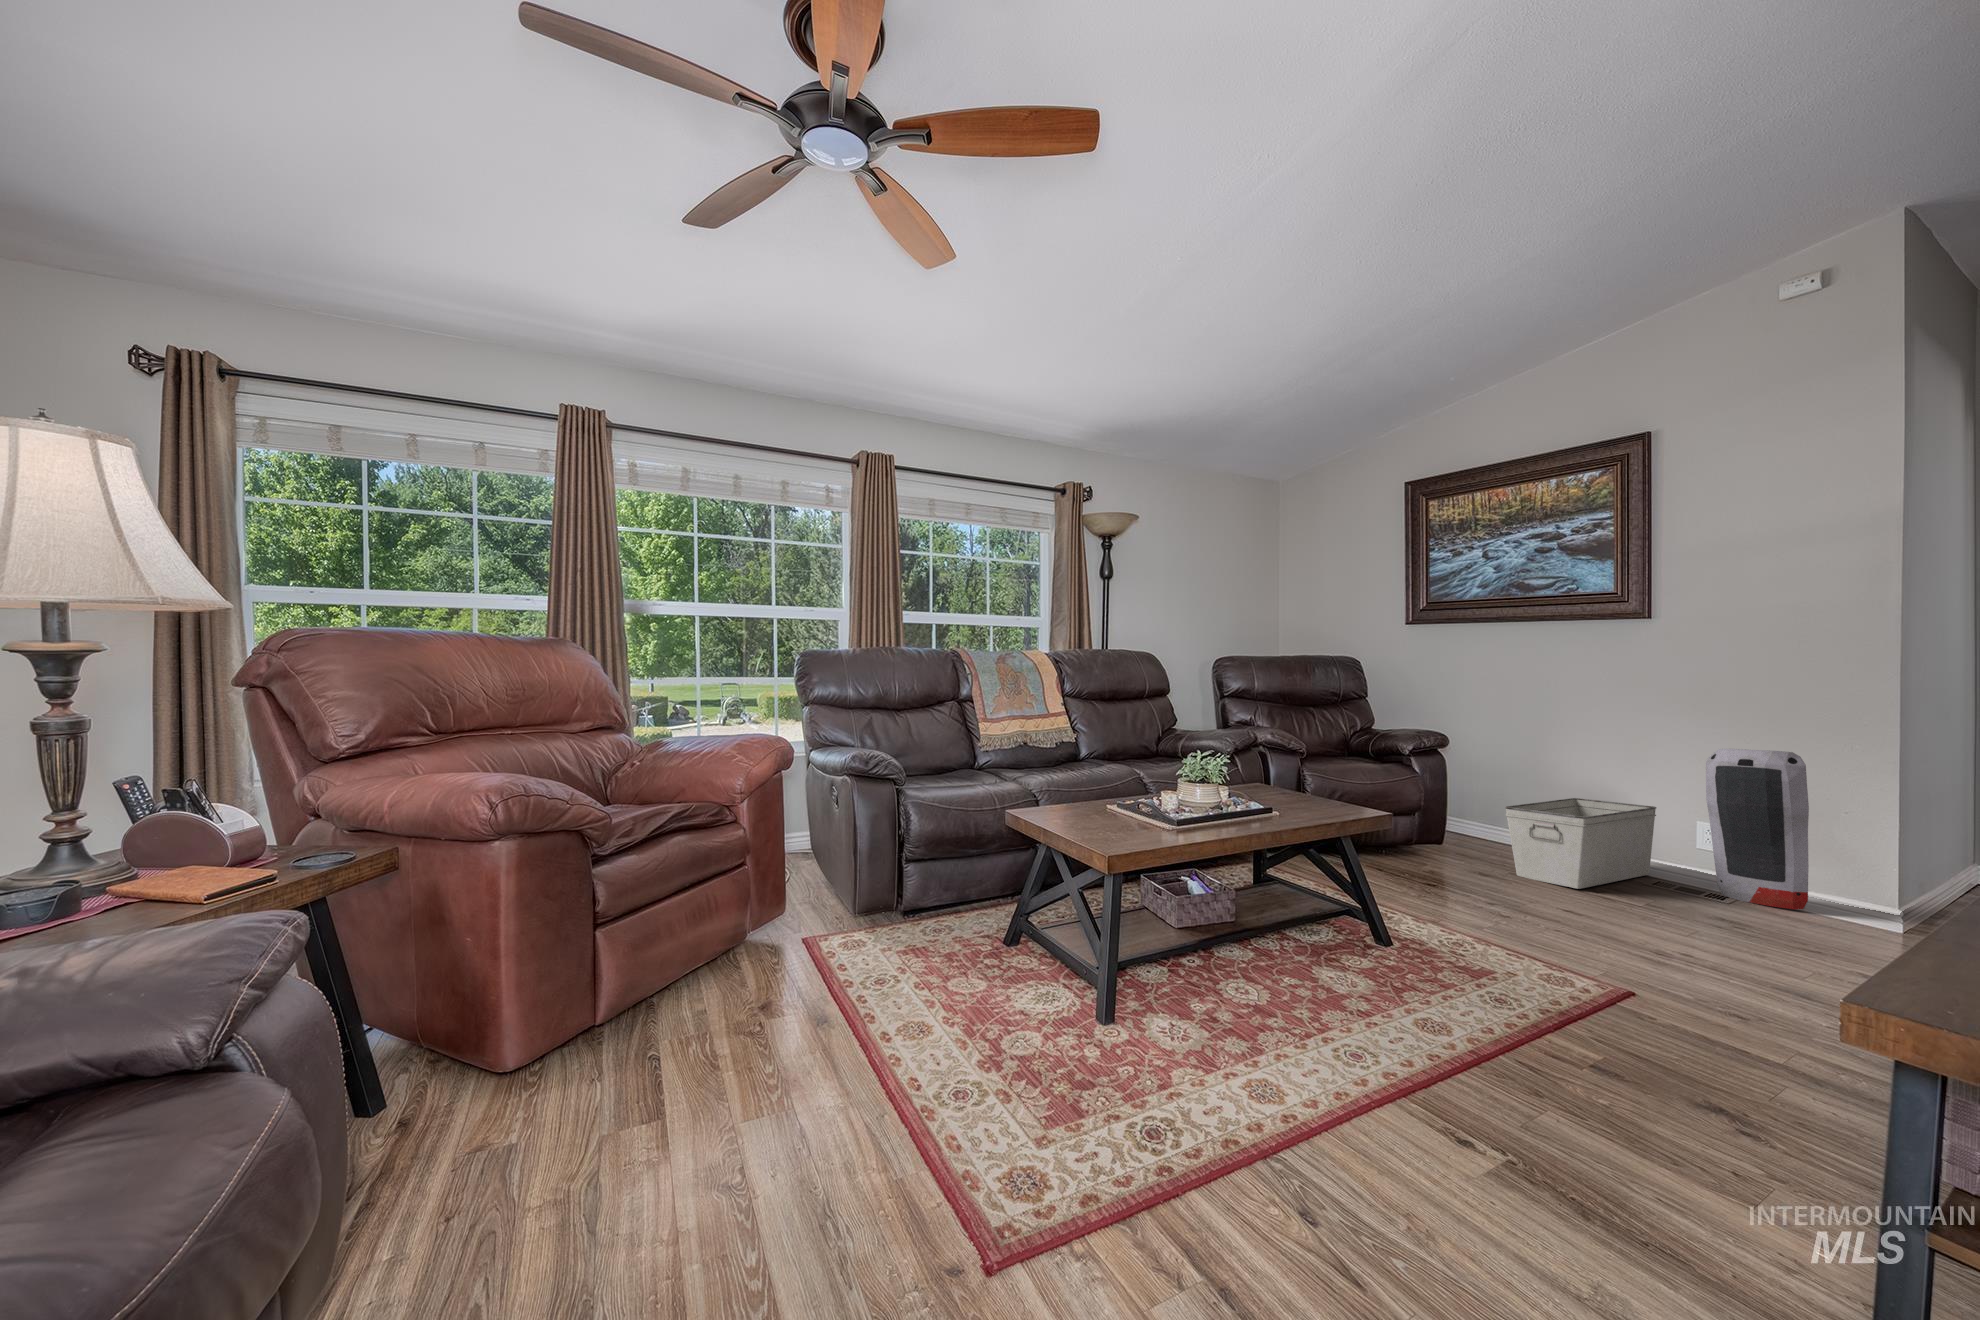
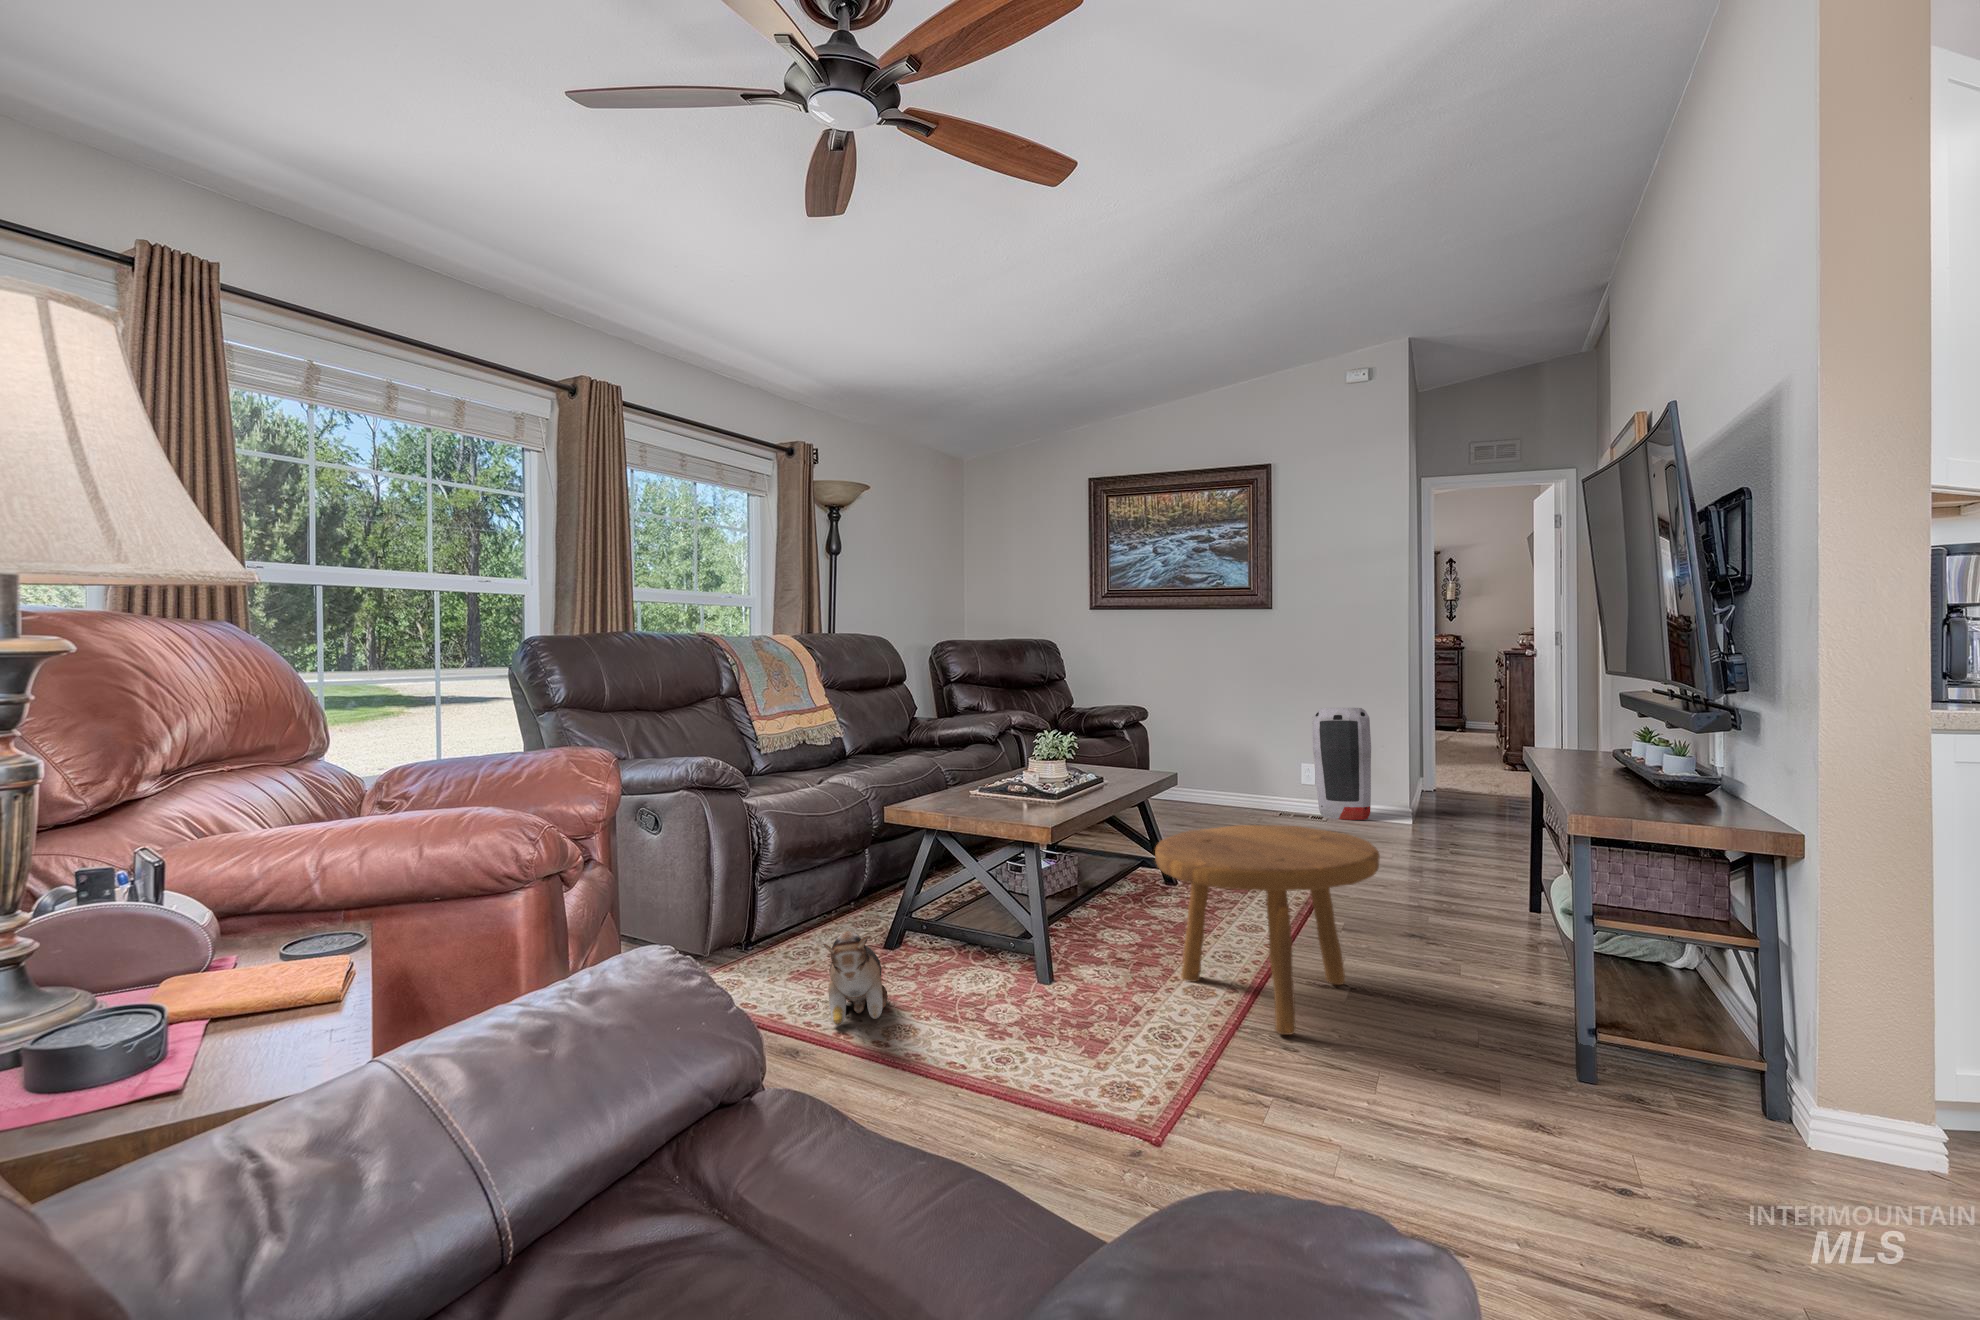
storage bin: present [1505,798,1656,889] -> none [1192,755,1280,825]
footstool: none [1204,883,1528,1192] -> present [1155,825,1380,1035]
plush toy: none [839,926,946,1018] -> present [823,931,888,1025]

